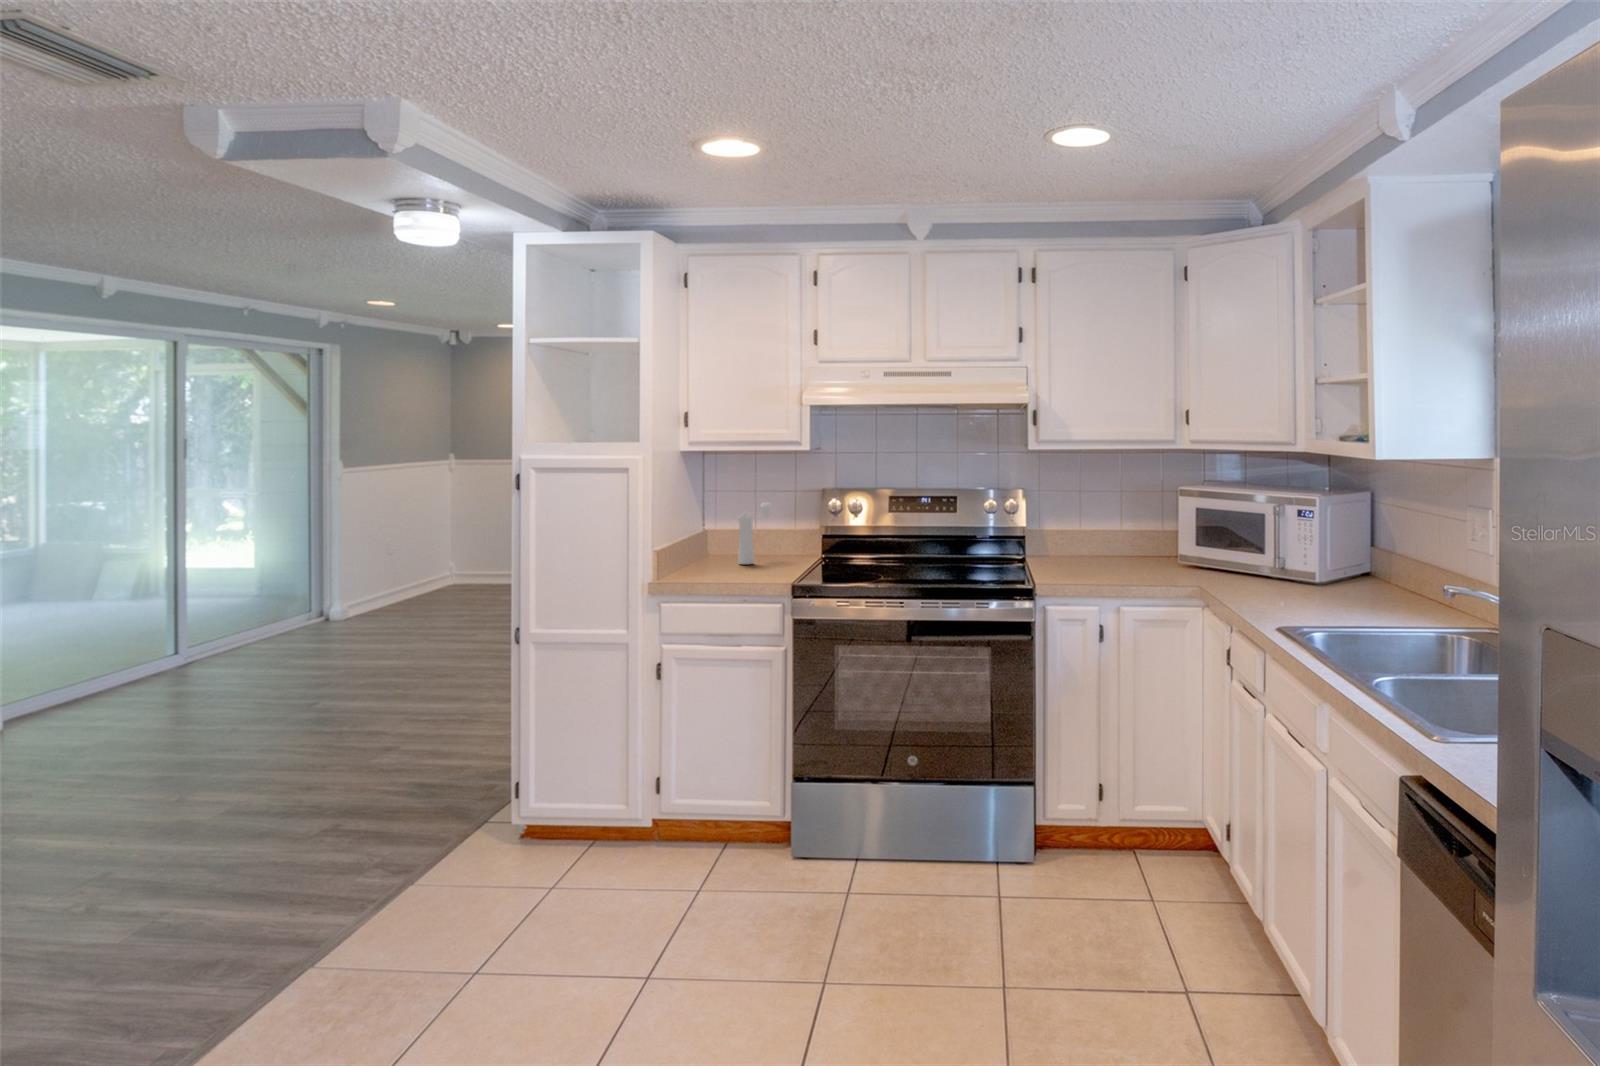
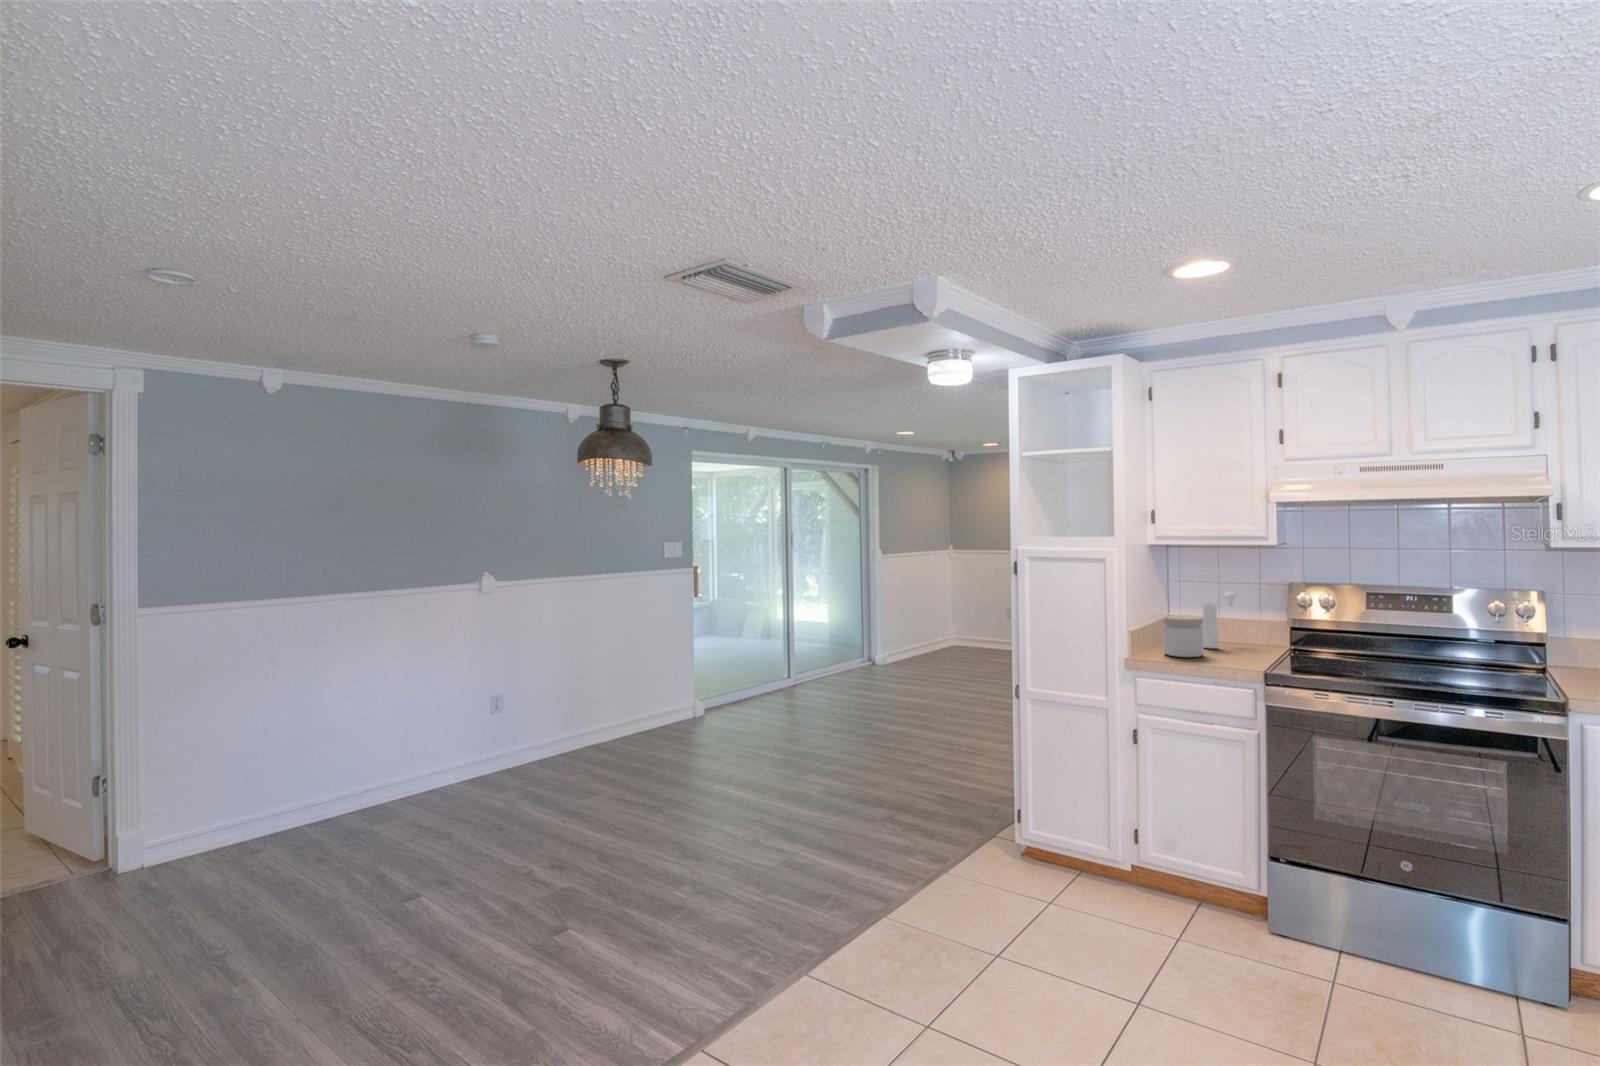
jar: none [699,529,739,575] -> present [1164,615,1204,657]

